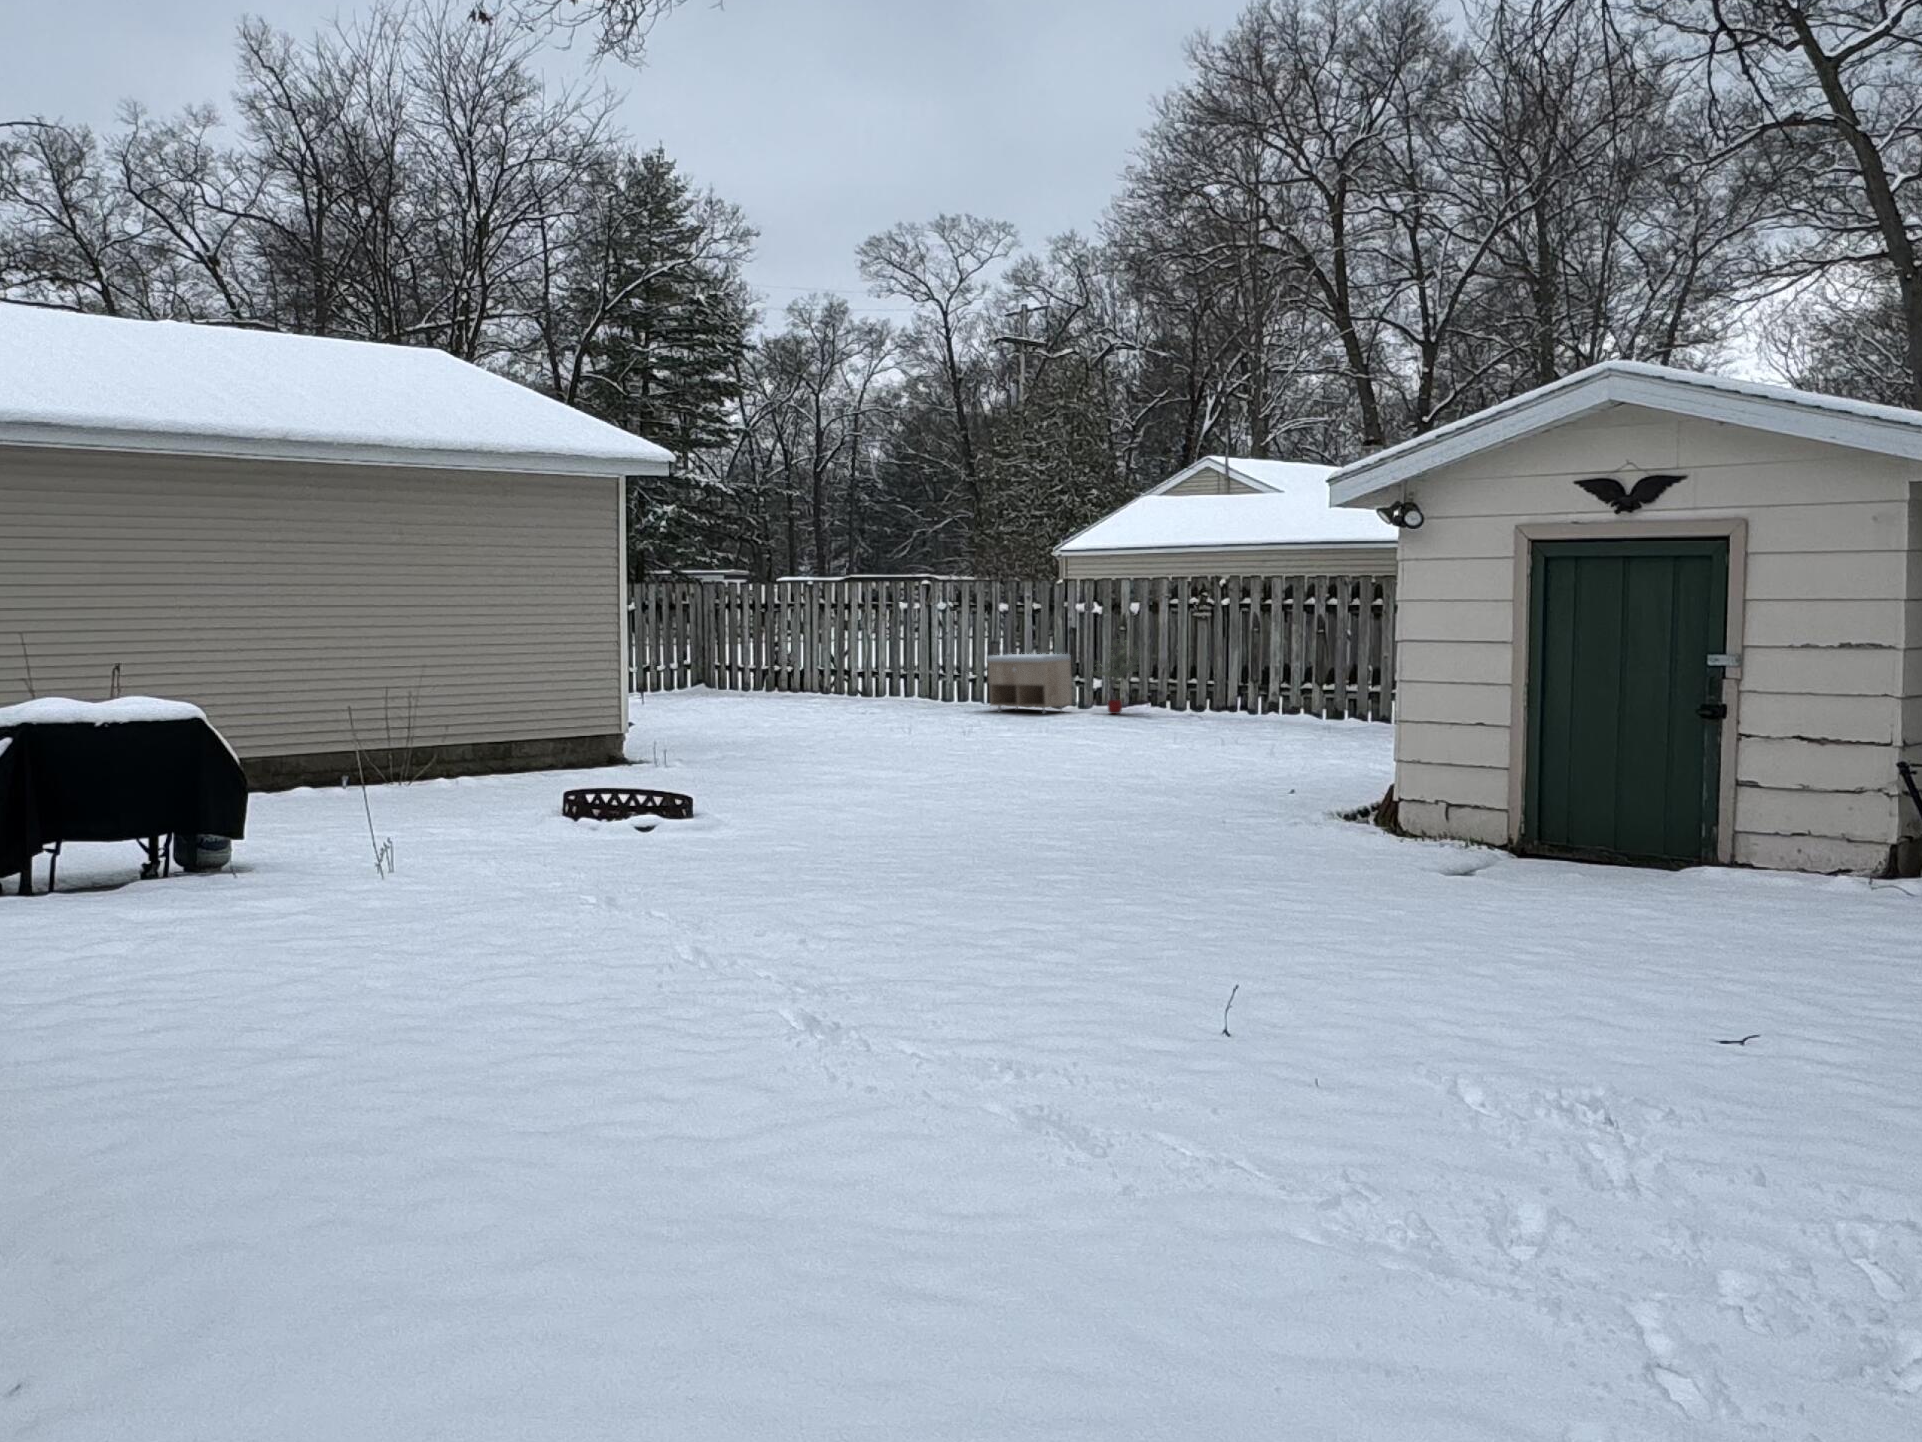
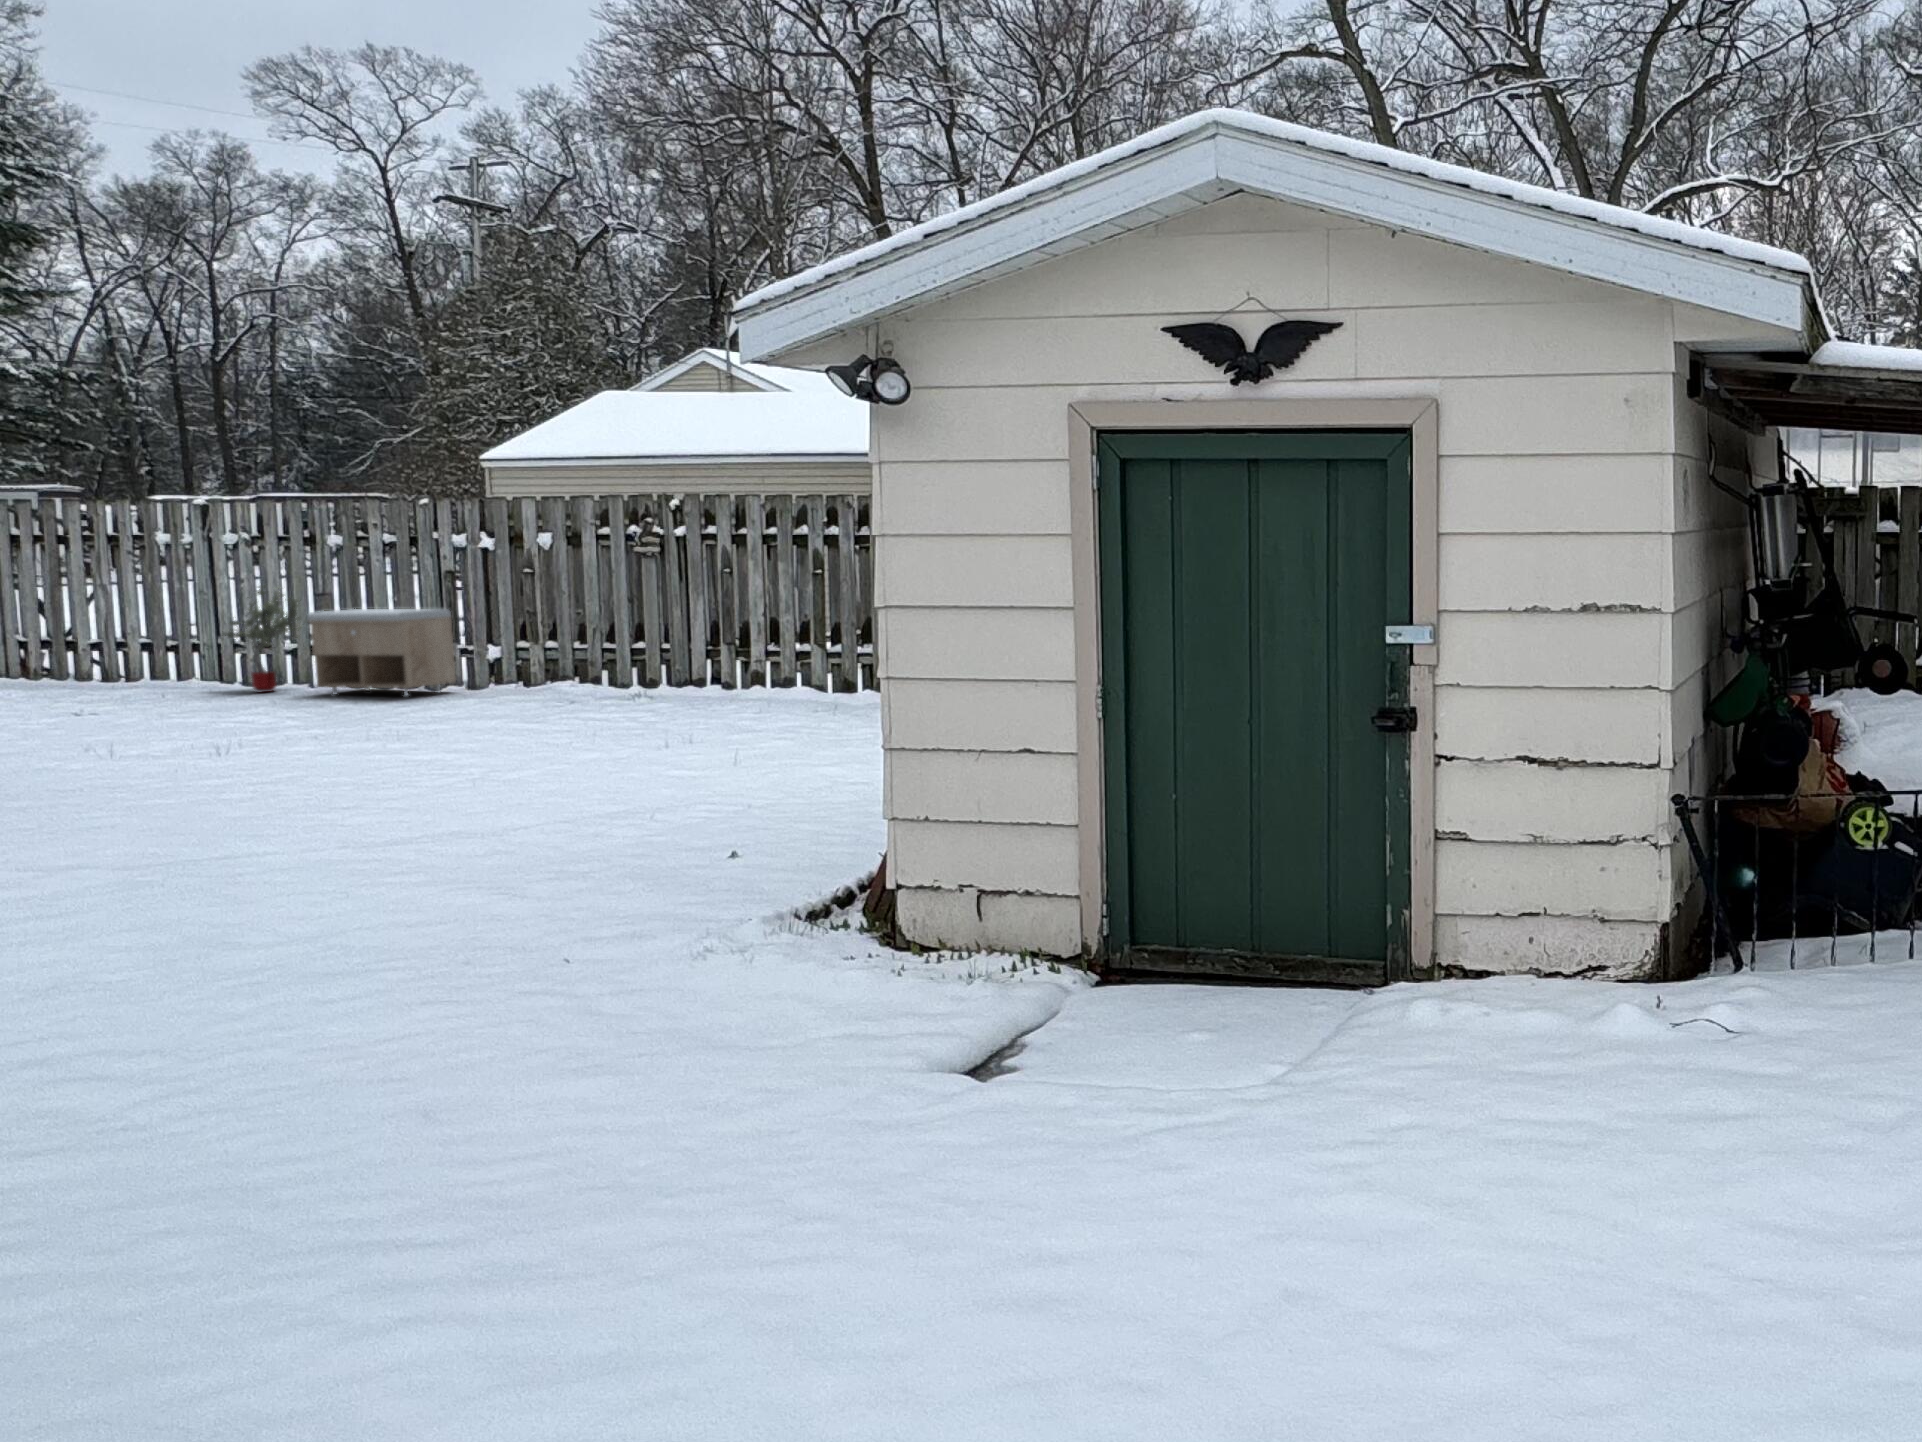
potted tree: present [1091,641,1140,714] -> present [224,586,302,692]

